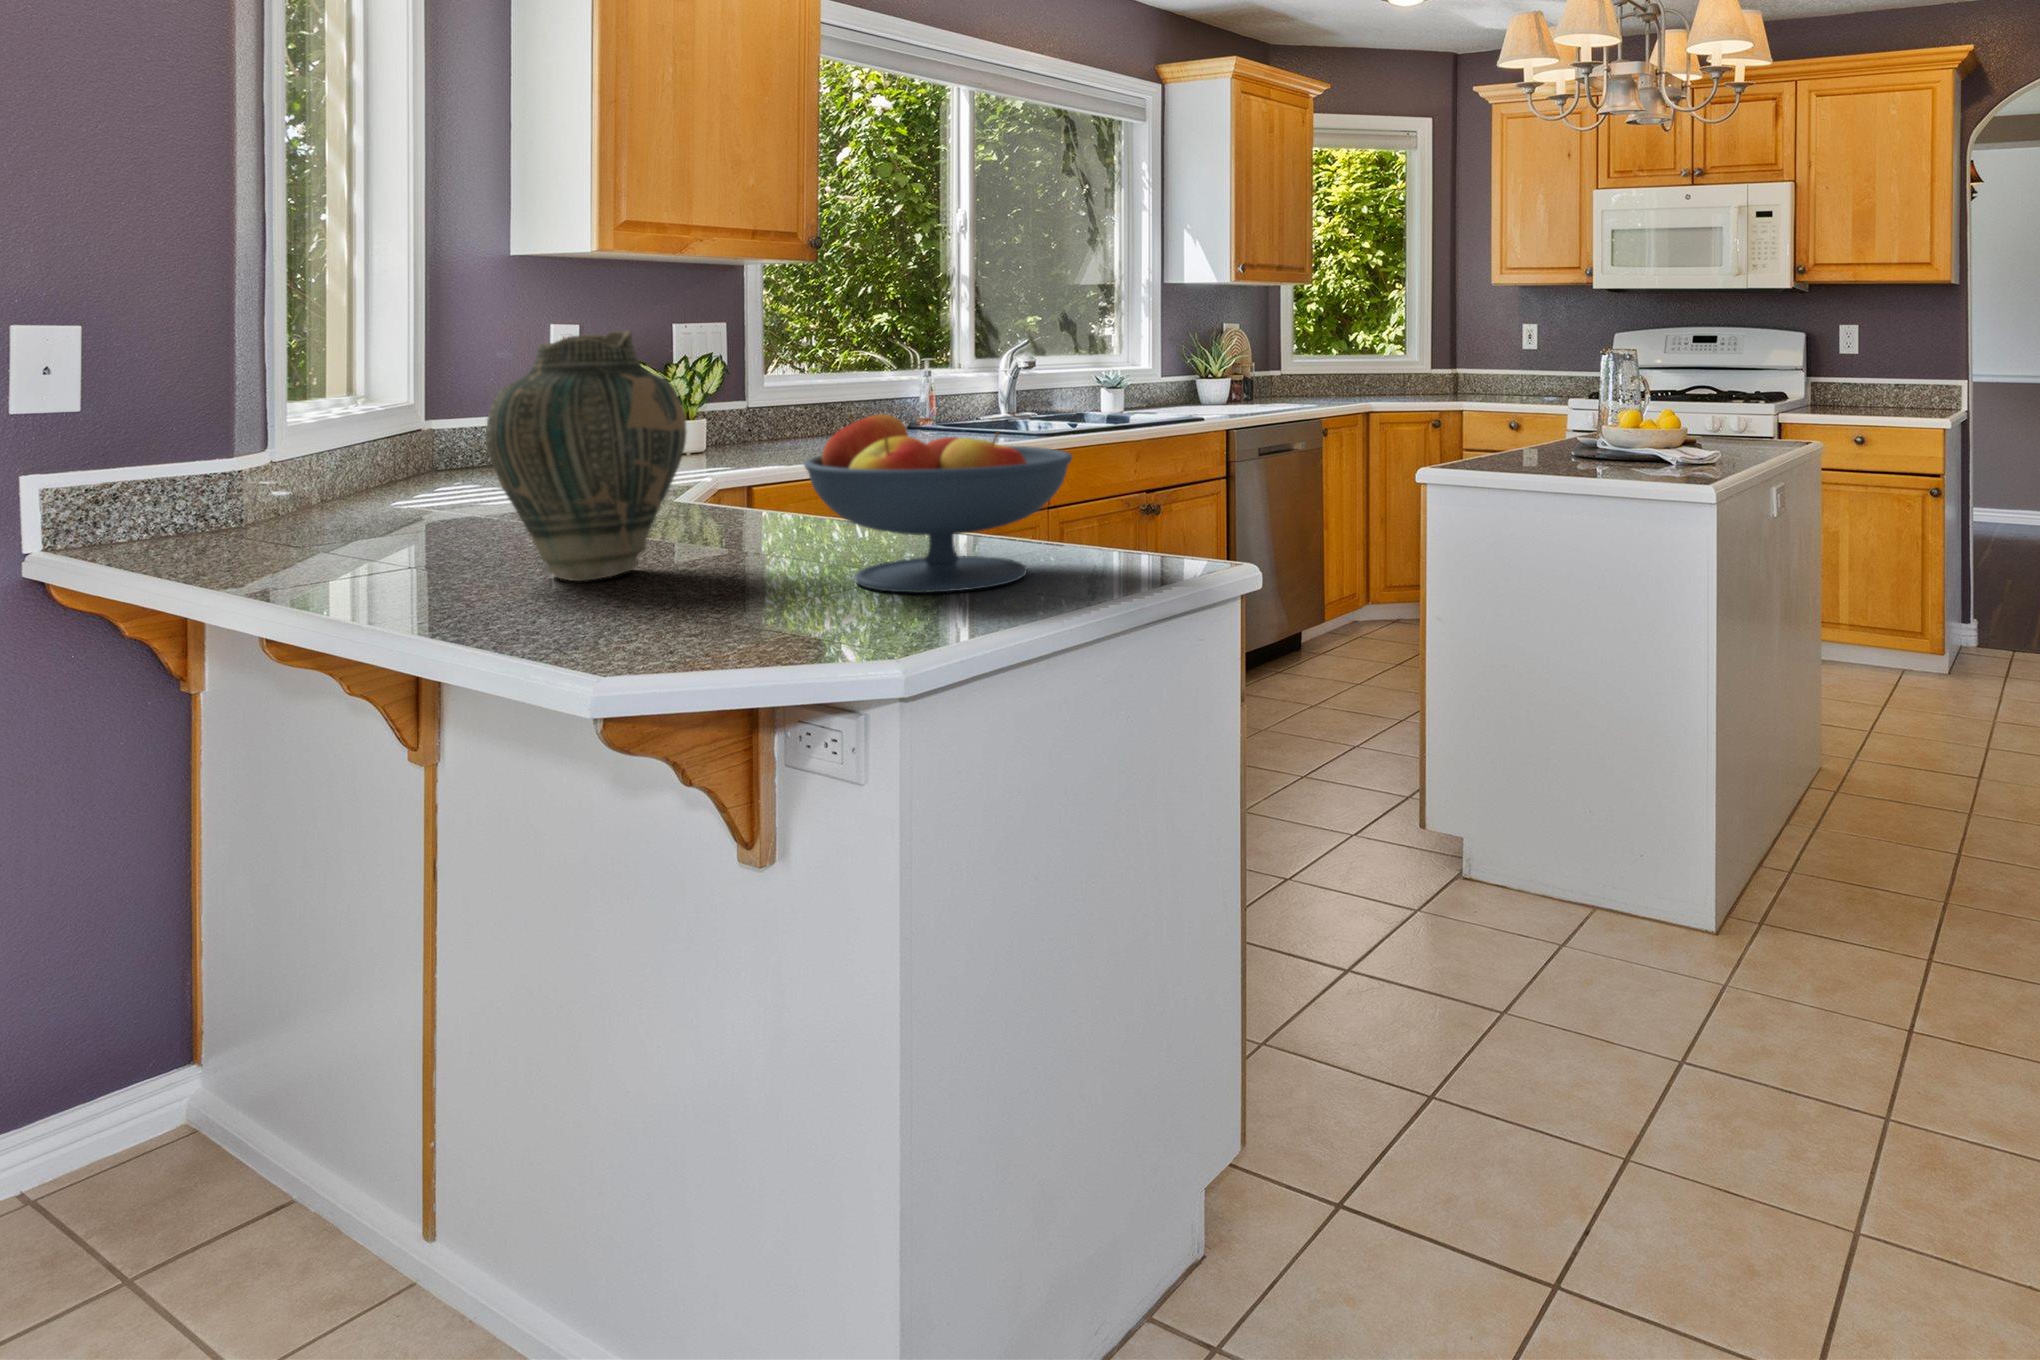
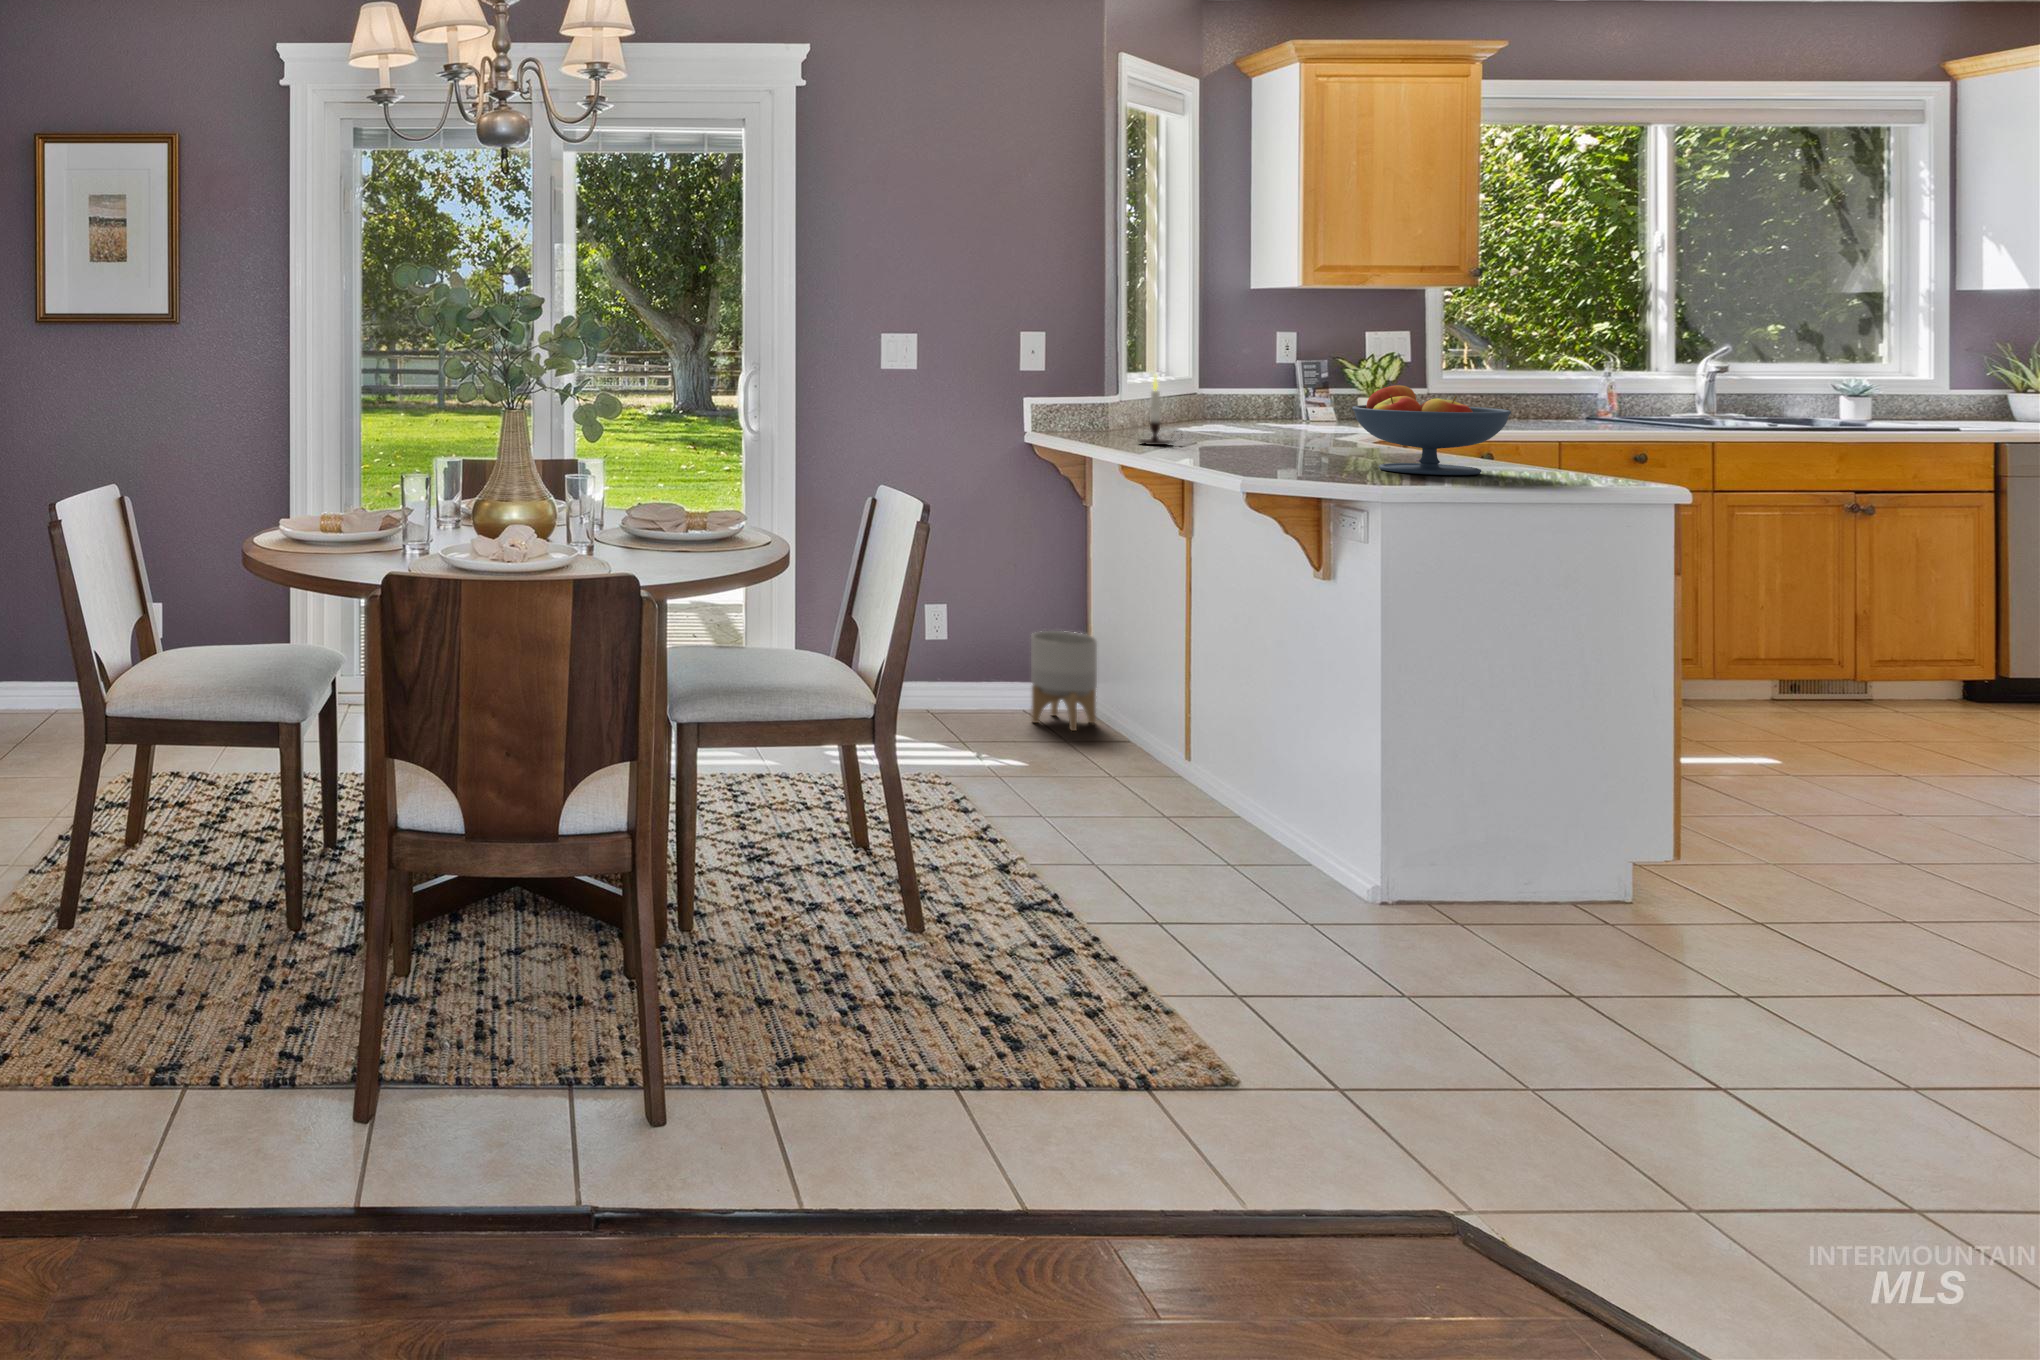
vase: present [486,331,687,581] -> none [1209,340,1304,456]
candle: none [310,408,419,569] -> present [1139,377,1182,445]
planter: none [41,981,221,1247] -> present [1031,631,1097,731]

